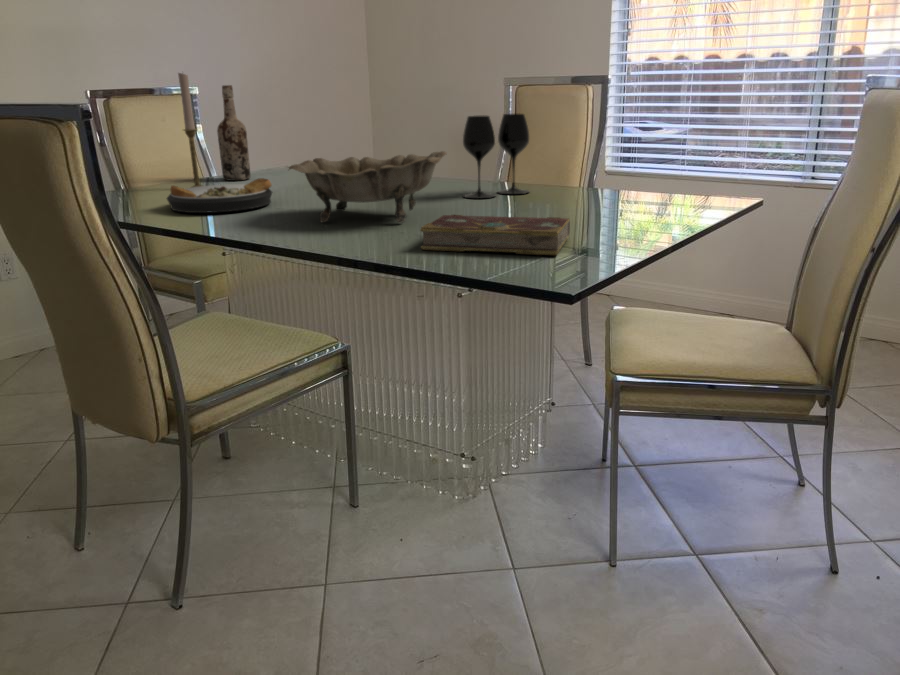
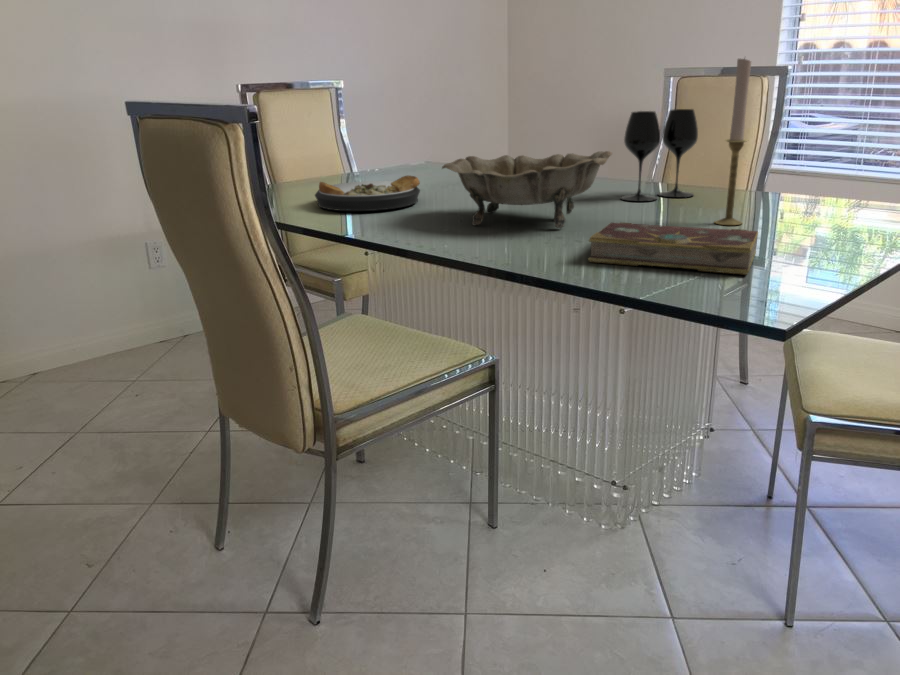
candlestick: present [178,73,202,187] -> present [715,59,751,225]
wine bottle: present [217,85,251,181] -> none [364,78,394,175]

